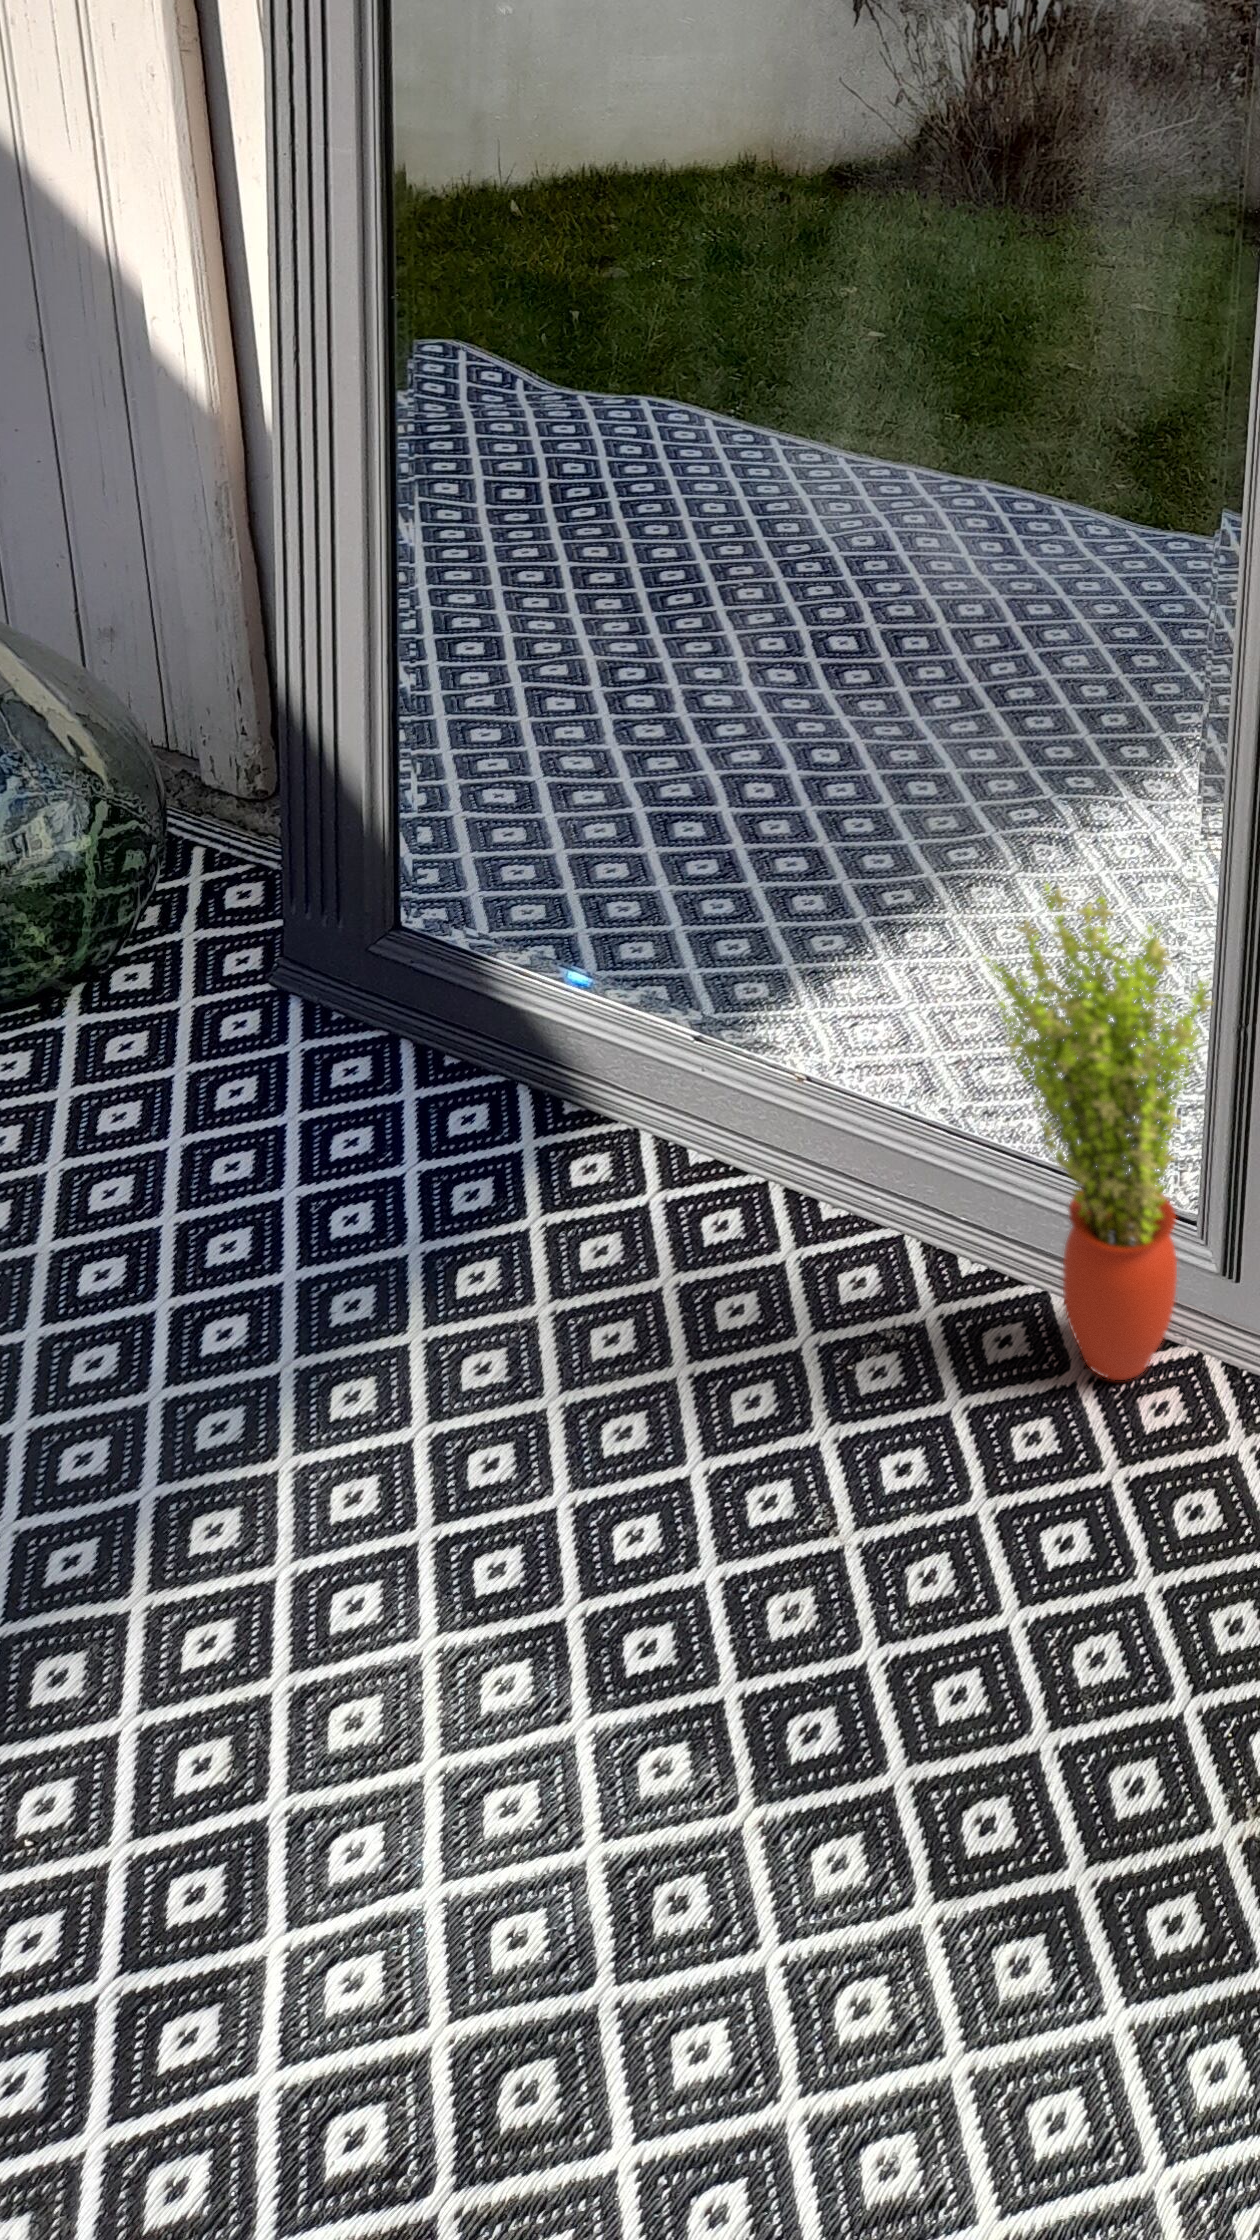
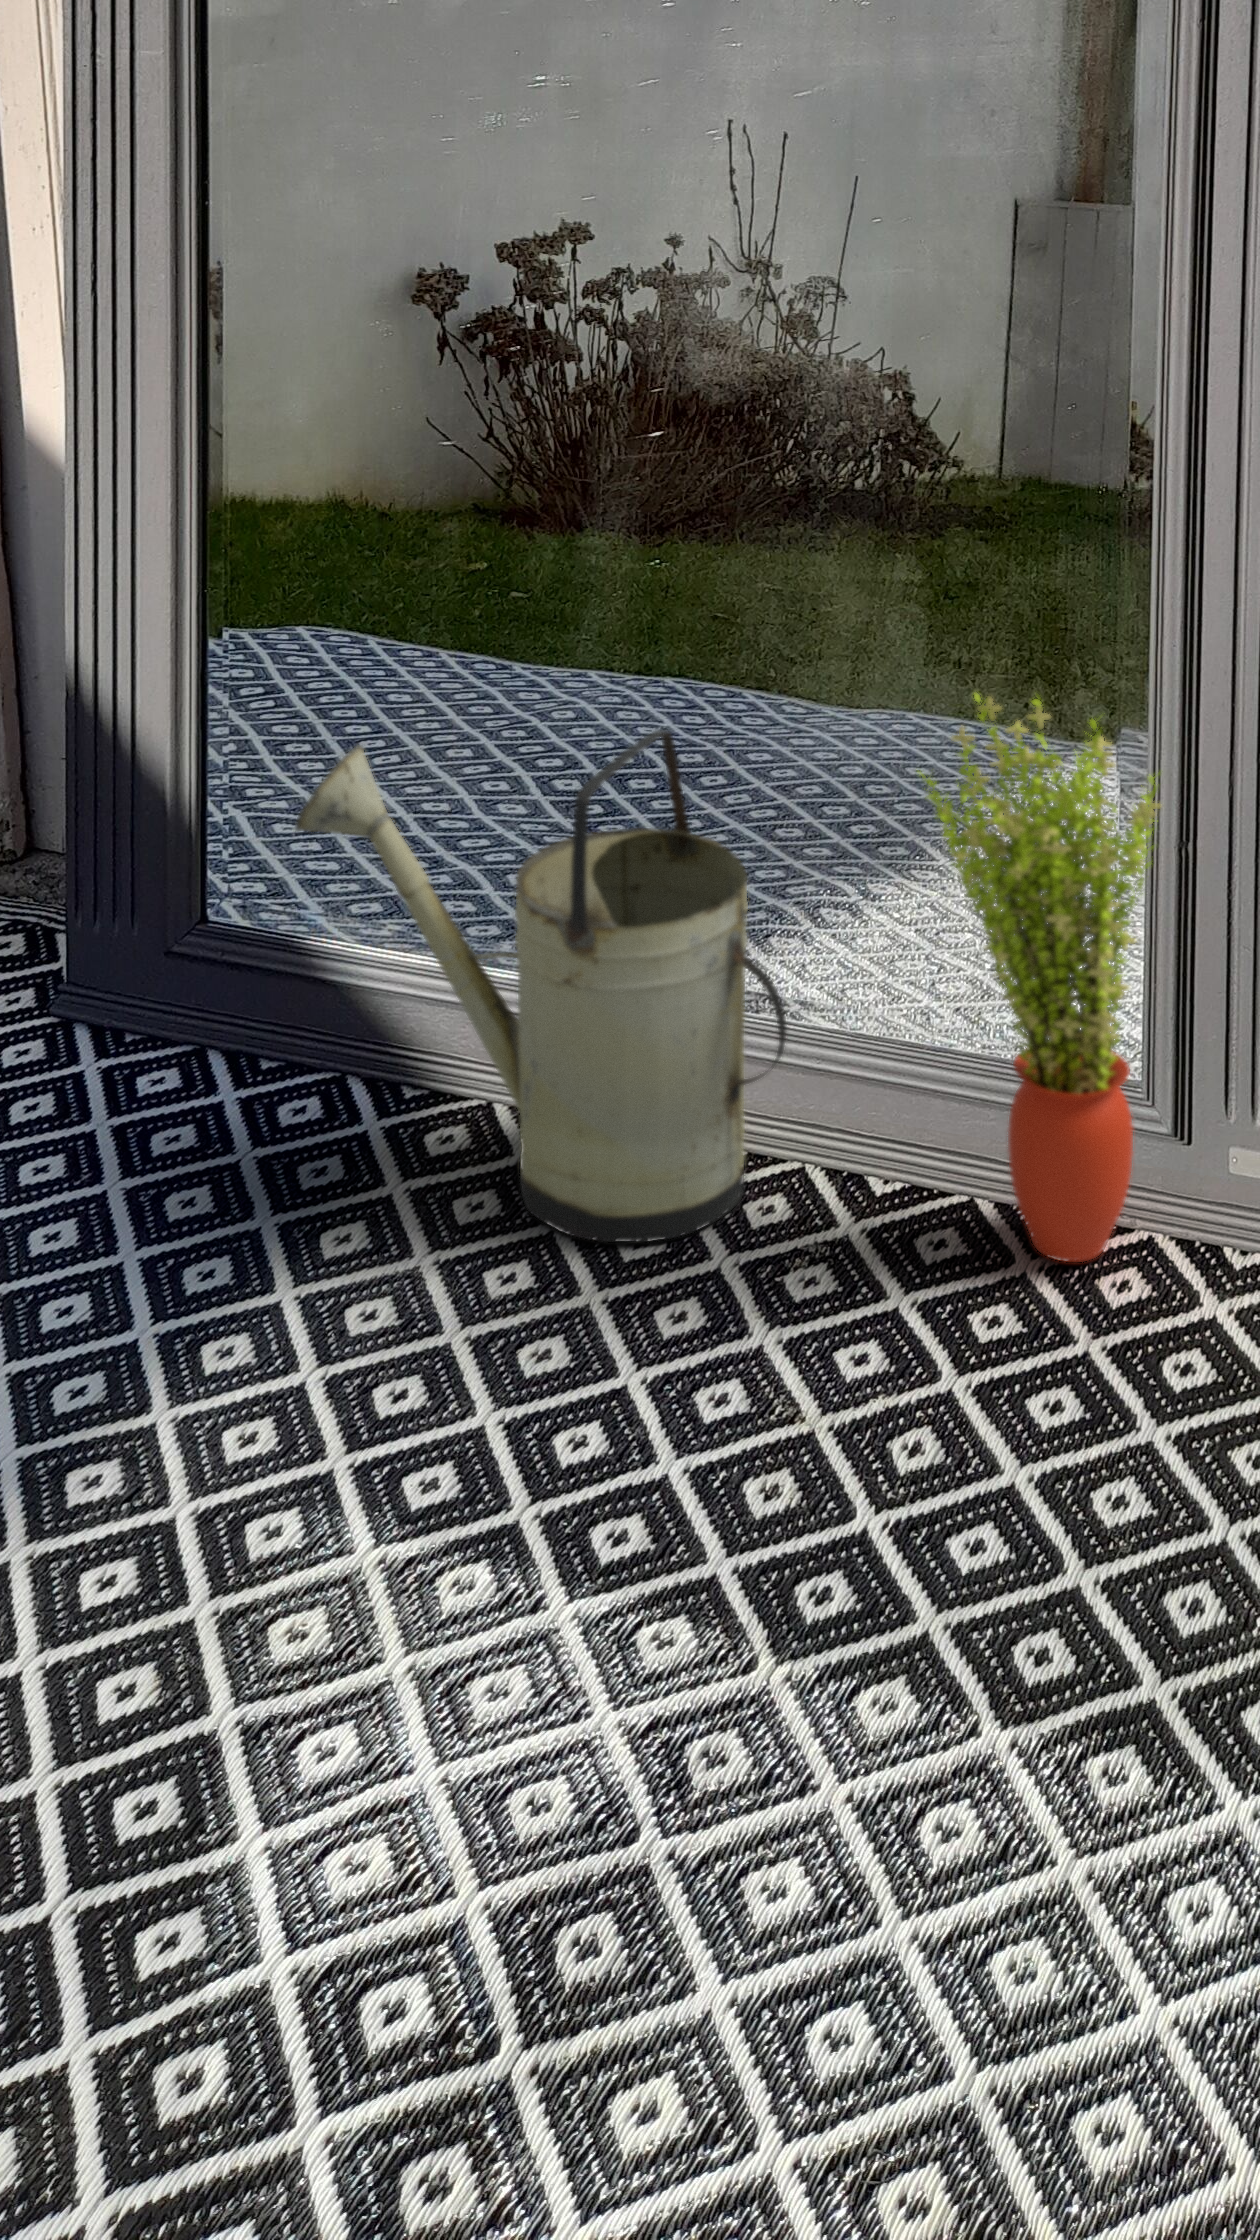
watering can: none [449,833,869,1314] -> present [295,730,787,1242]

